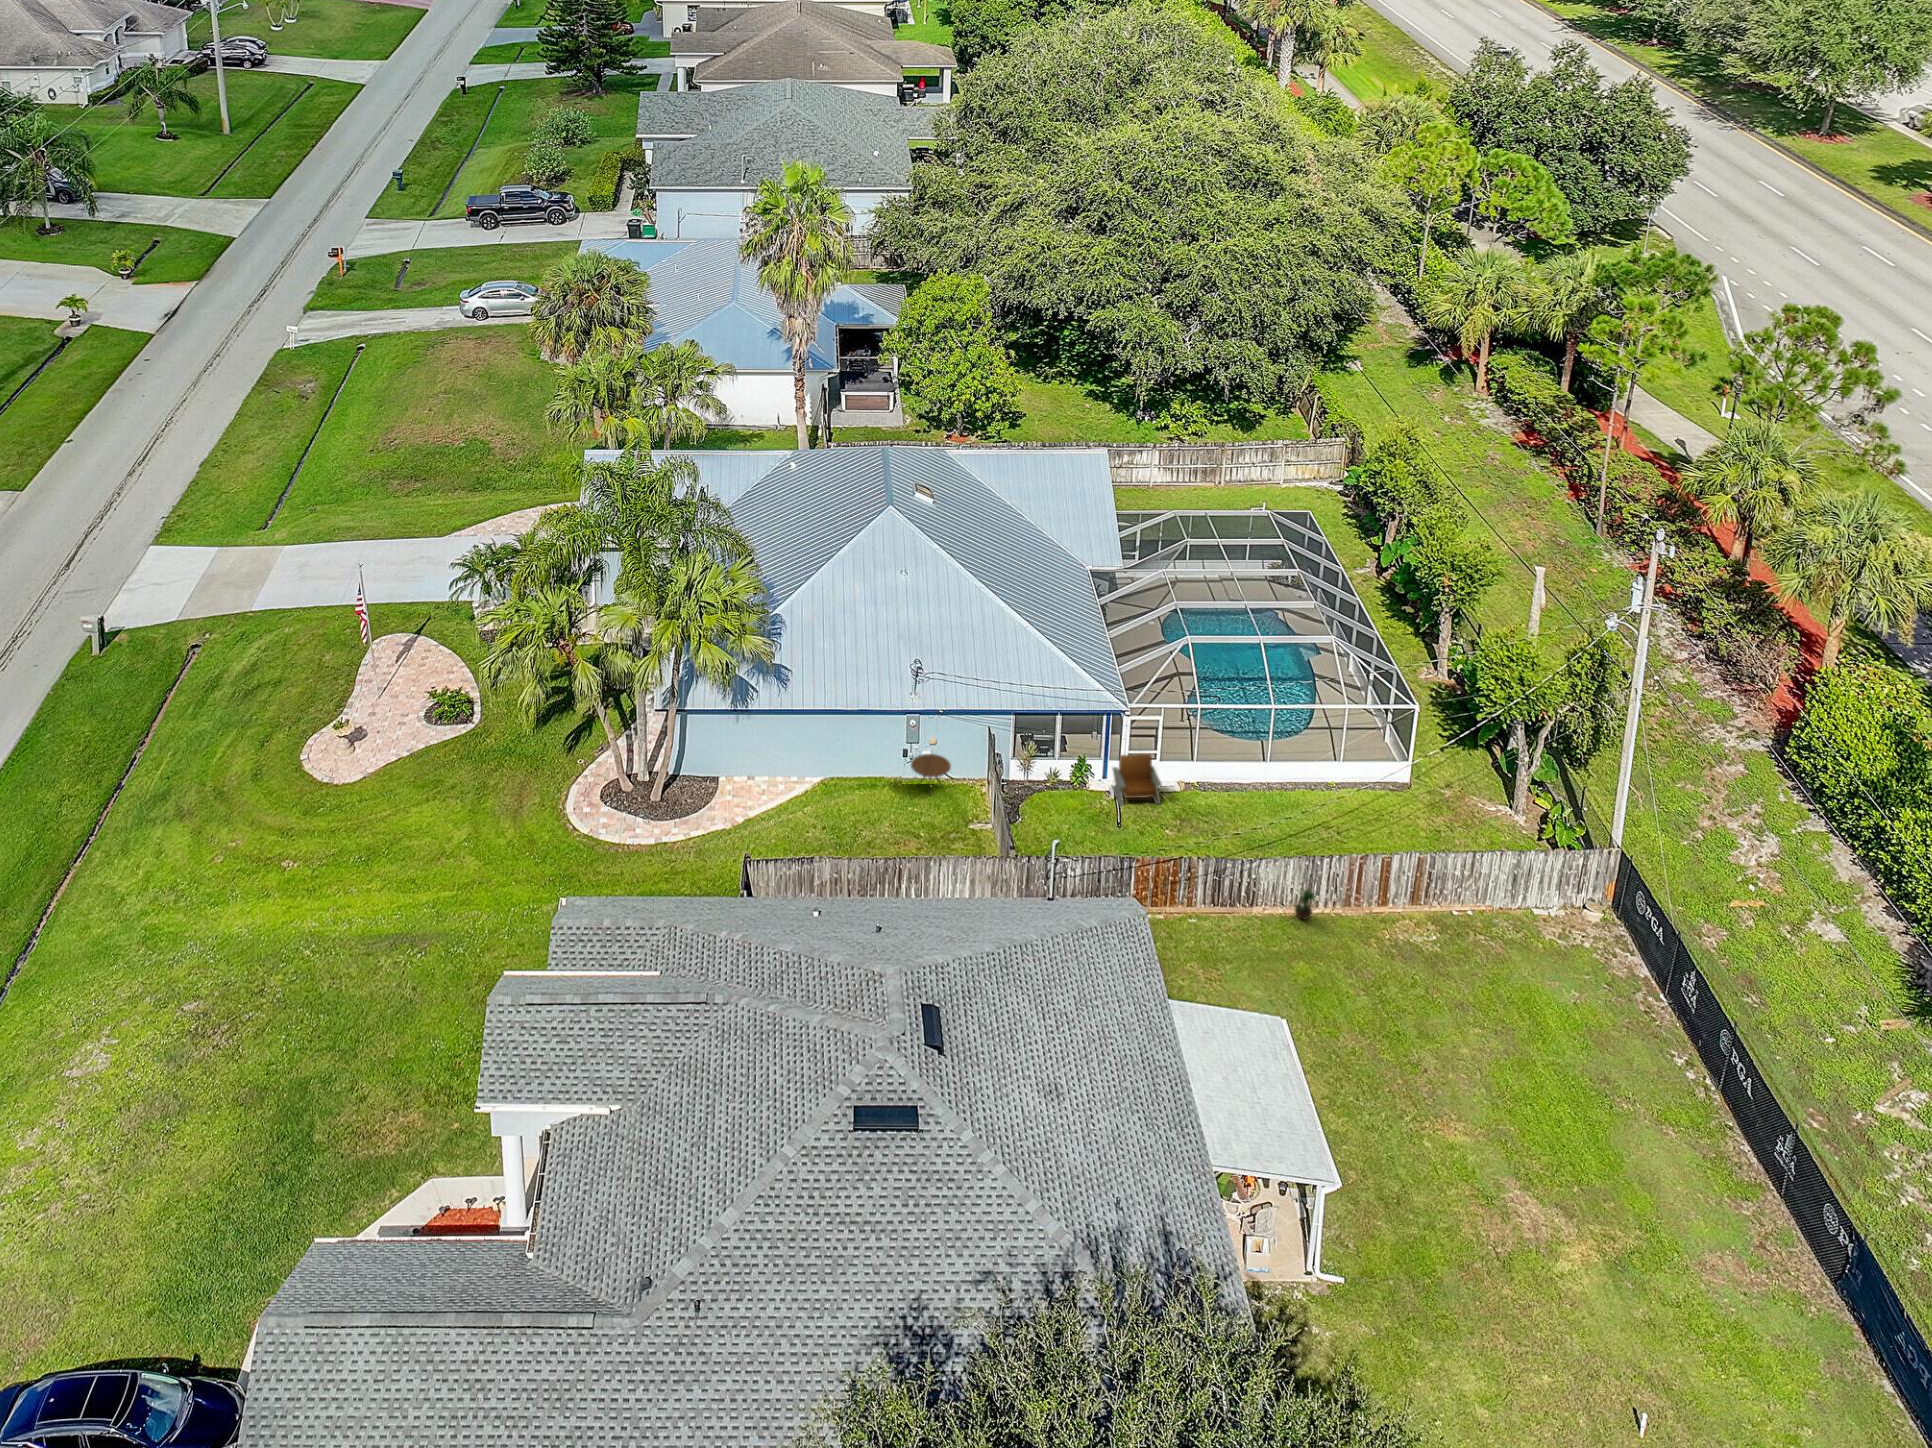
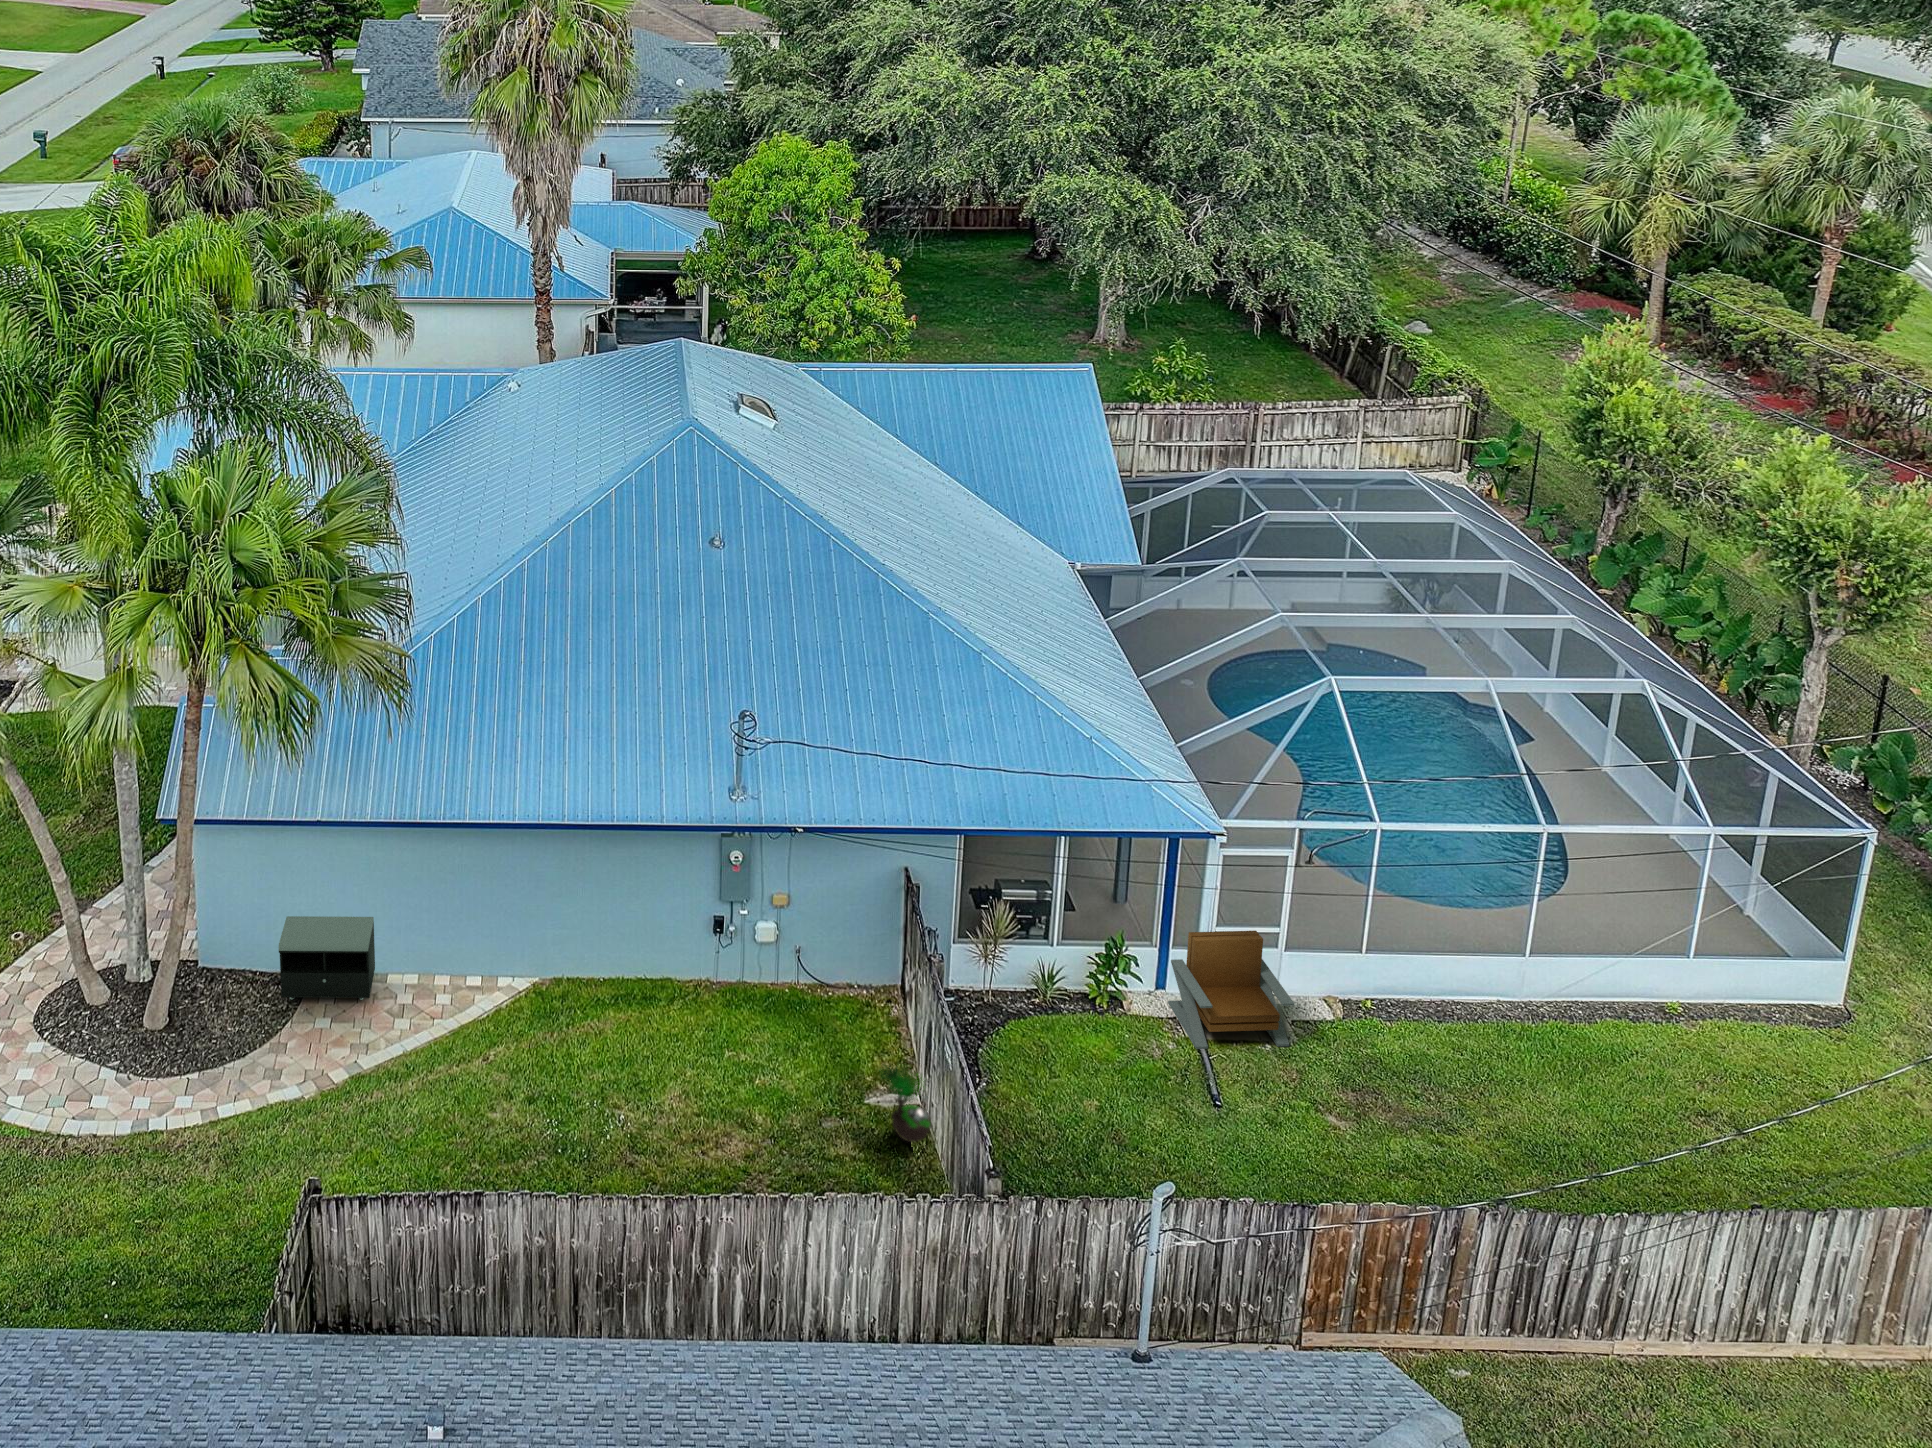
storage bench: none [710,752,750,789] -> present [279,916,375,1000]
round table: present [911,754,951,788] -> none [727,925,816,1023]
potted tree: present [1295,889,1317,919] -> present [880,1066,931,1142]

